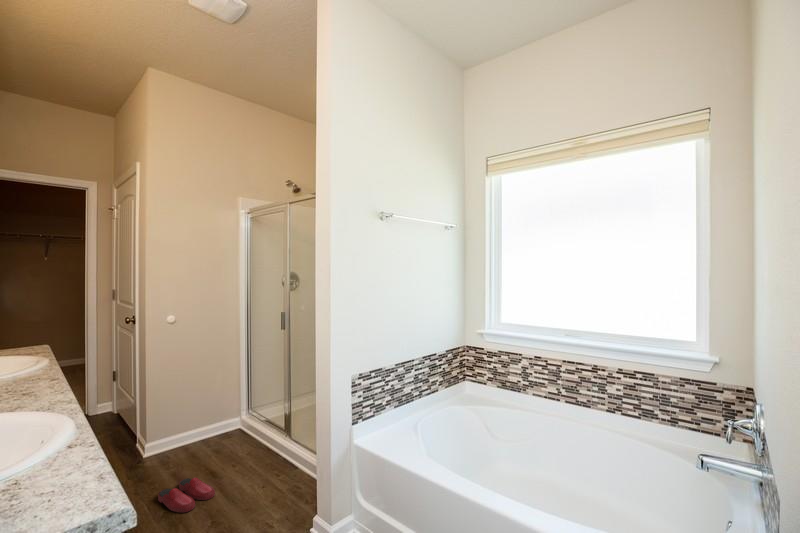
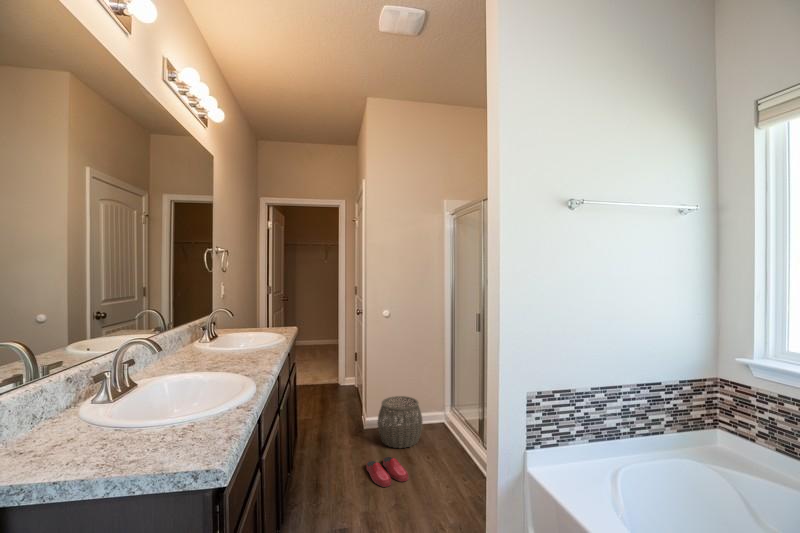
woven basket: none [165,409,222,468] -> present [378,396,423,448]

